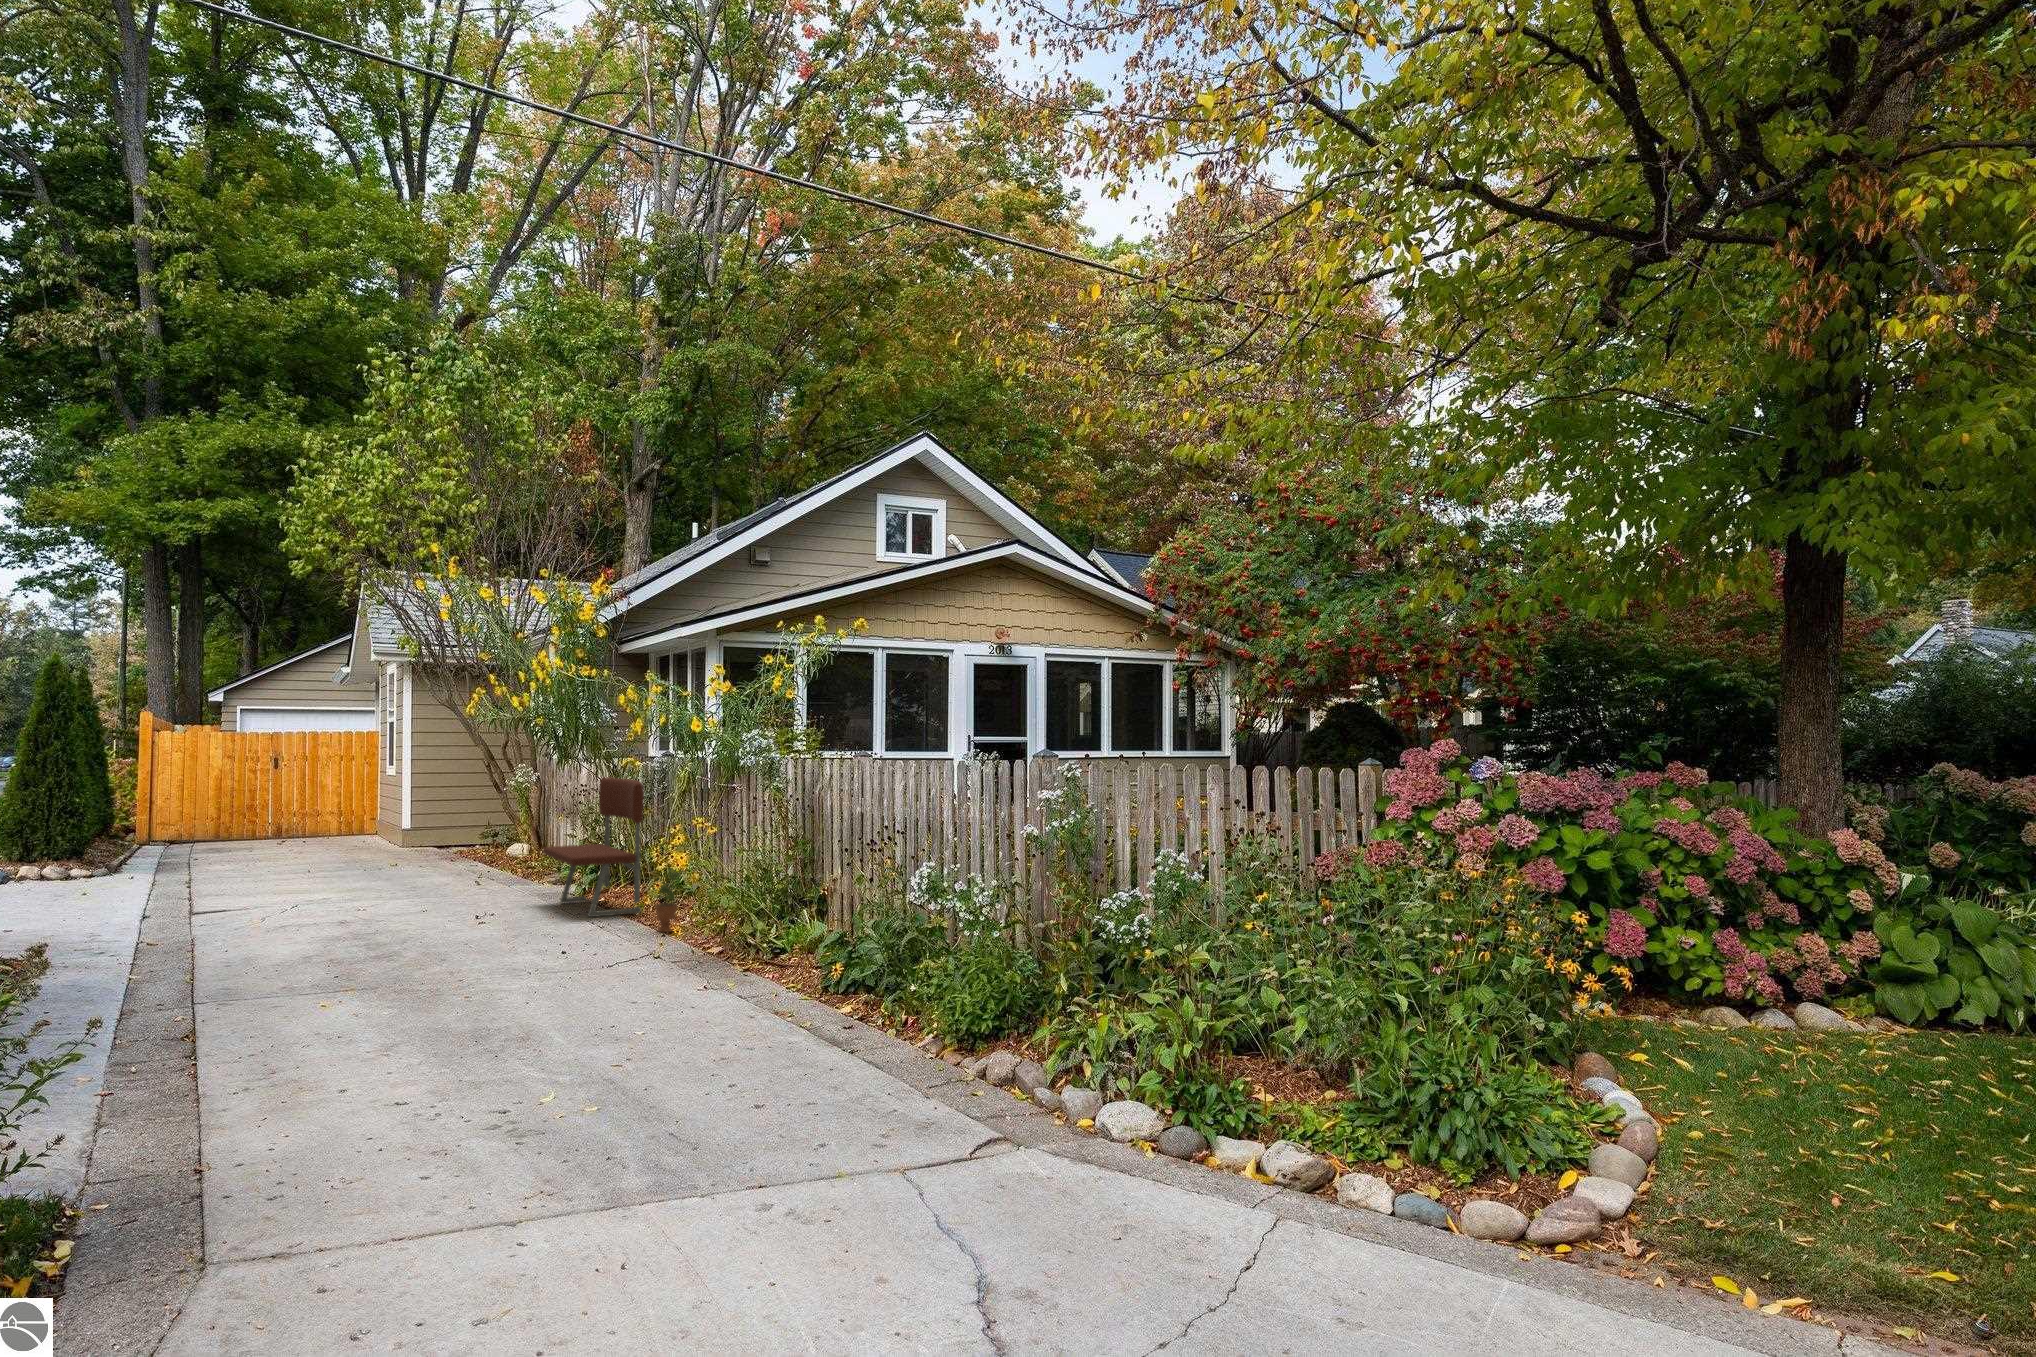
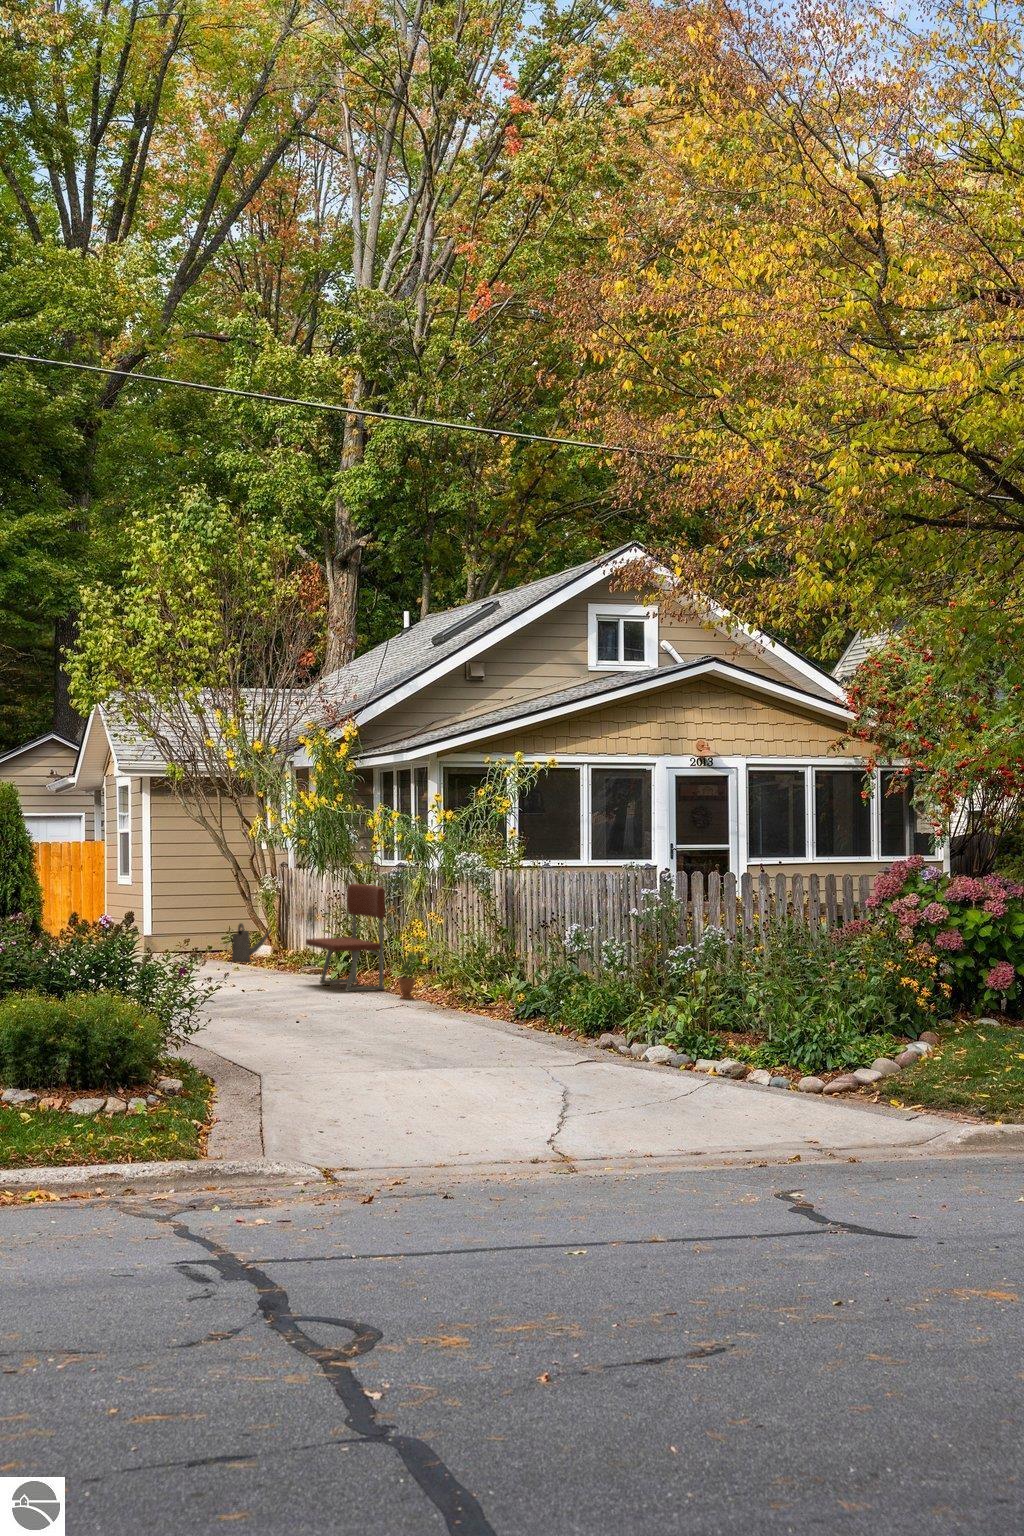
watering can: none [469,821,527,866] -> present [227,923,272,963]

